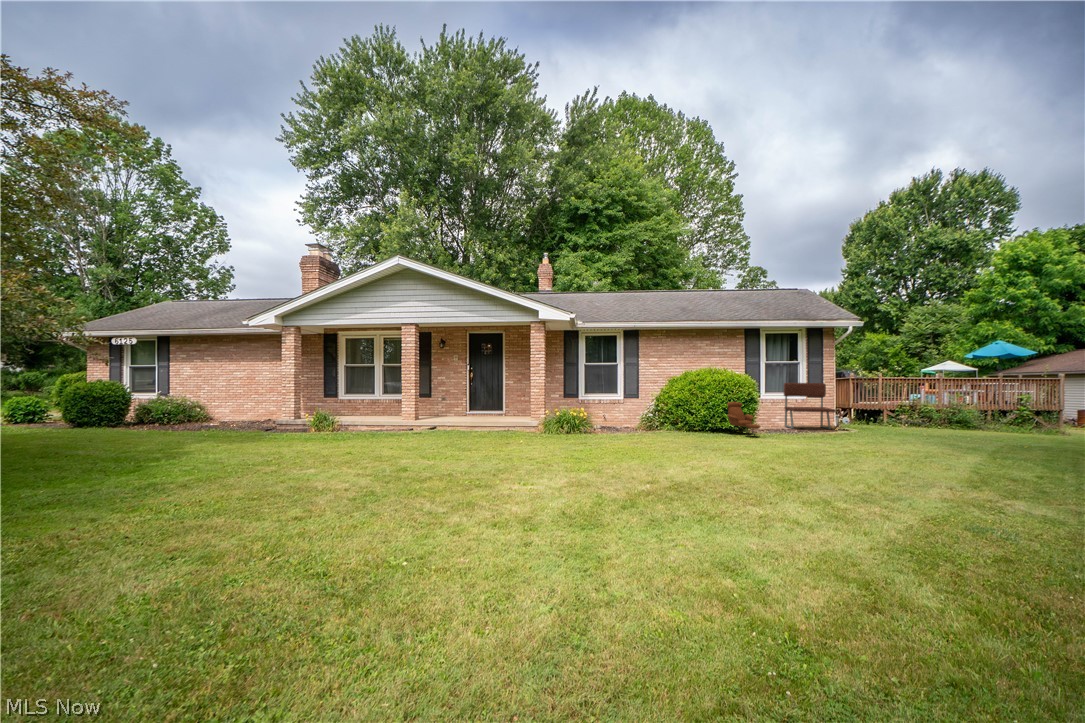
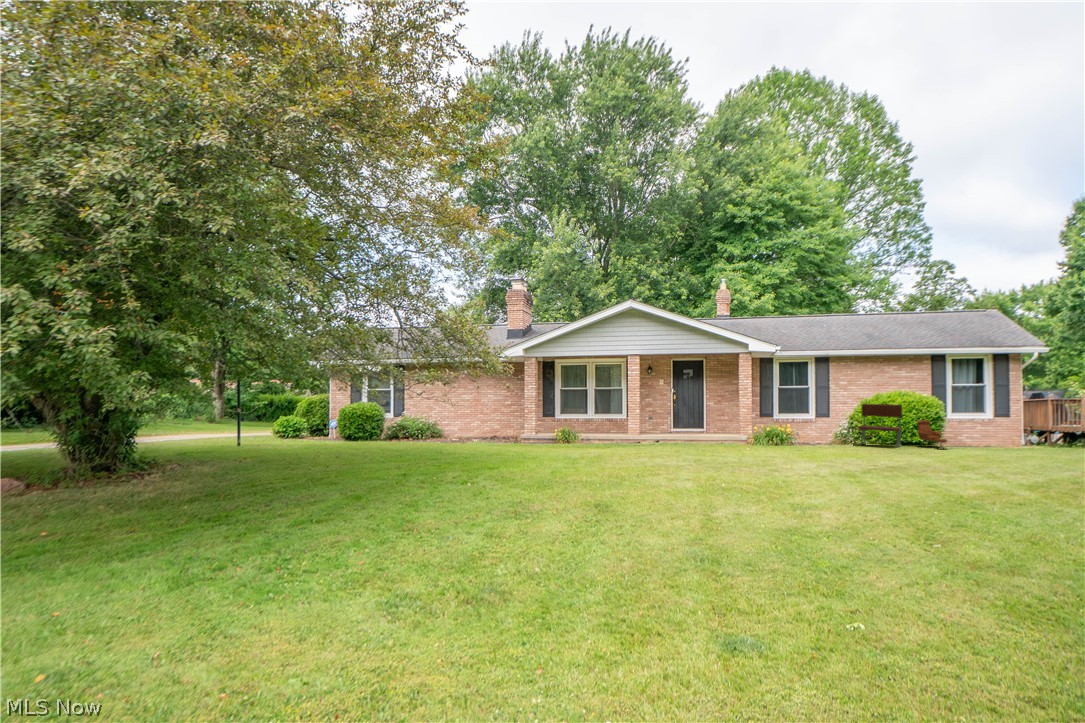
bench: present [784,383,836,429] -> present [858,404,902,447]

